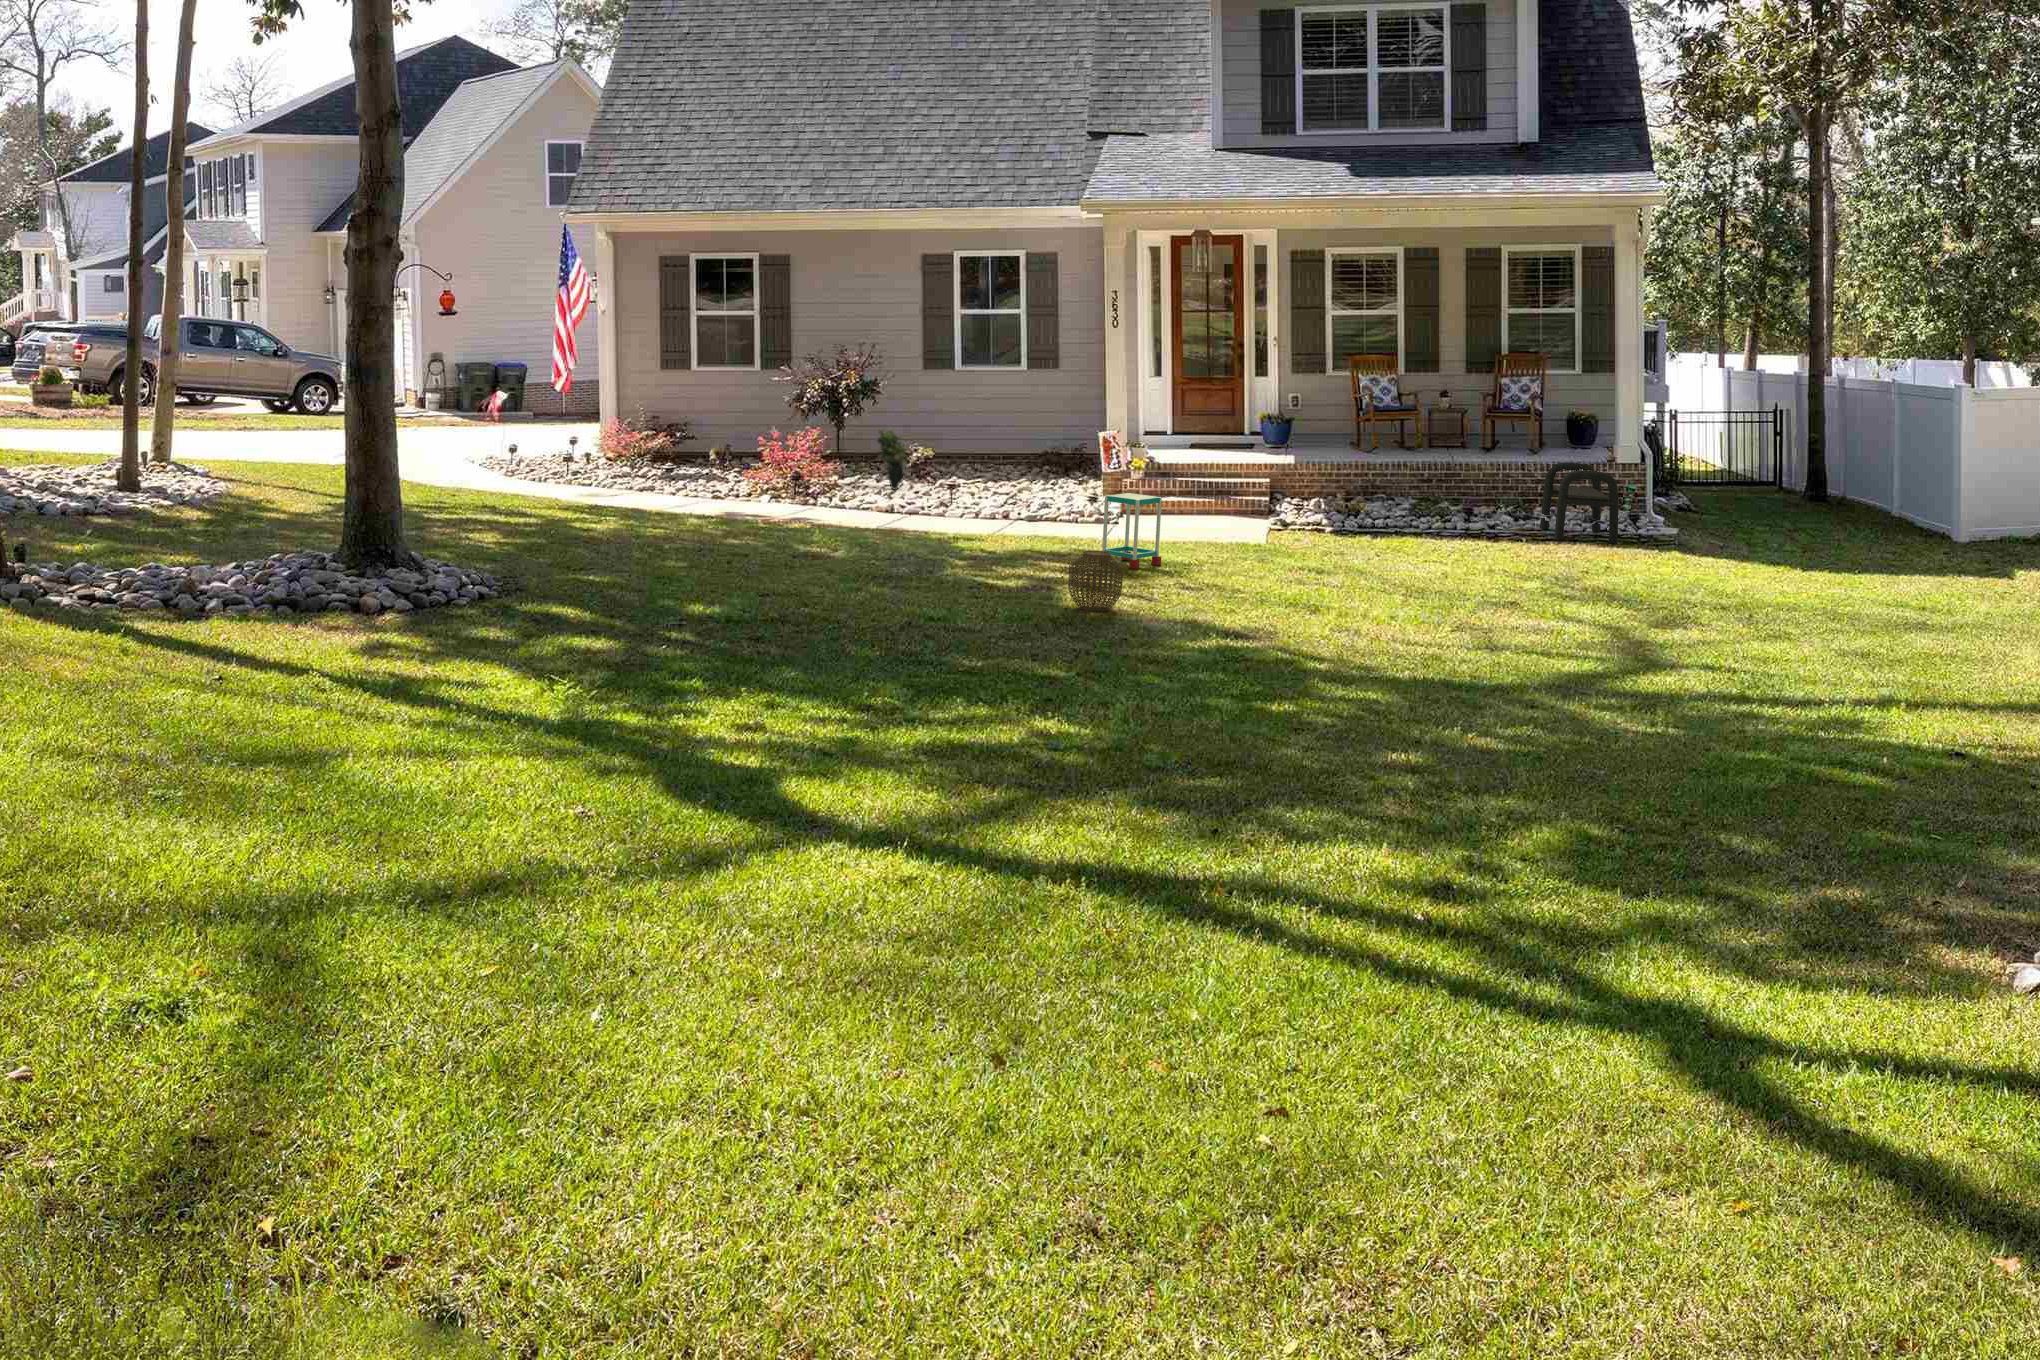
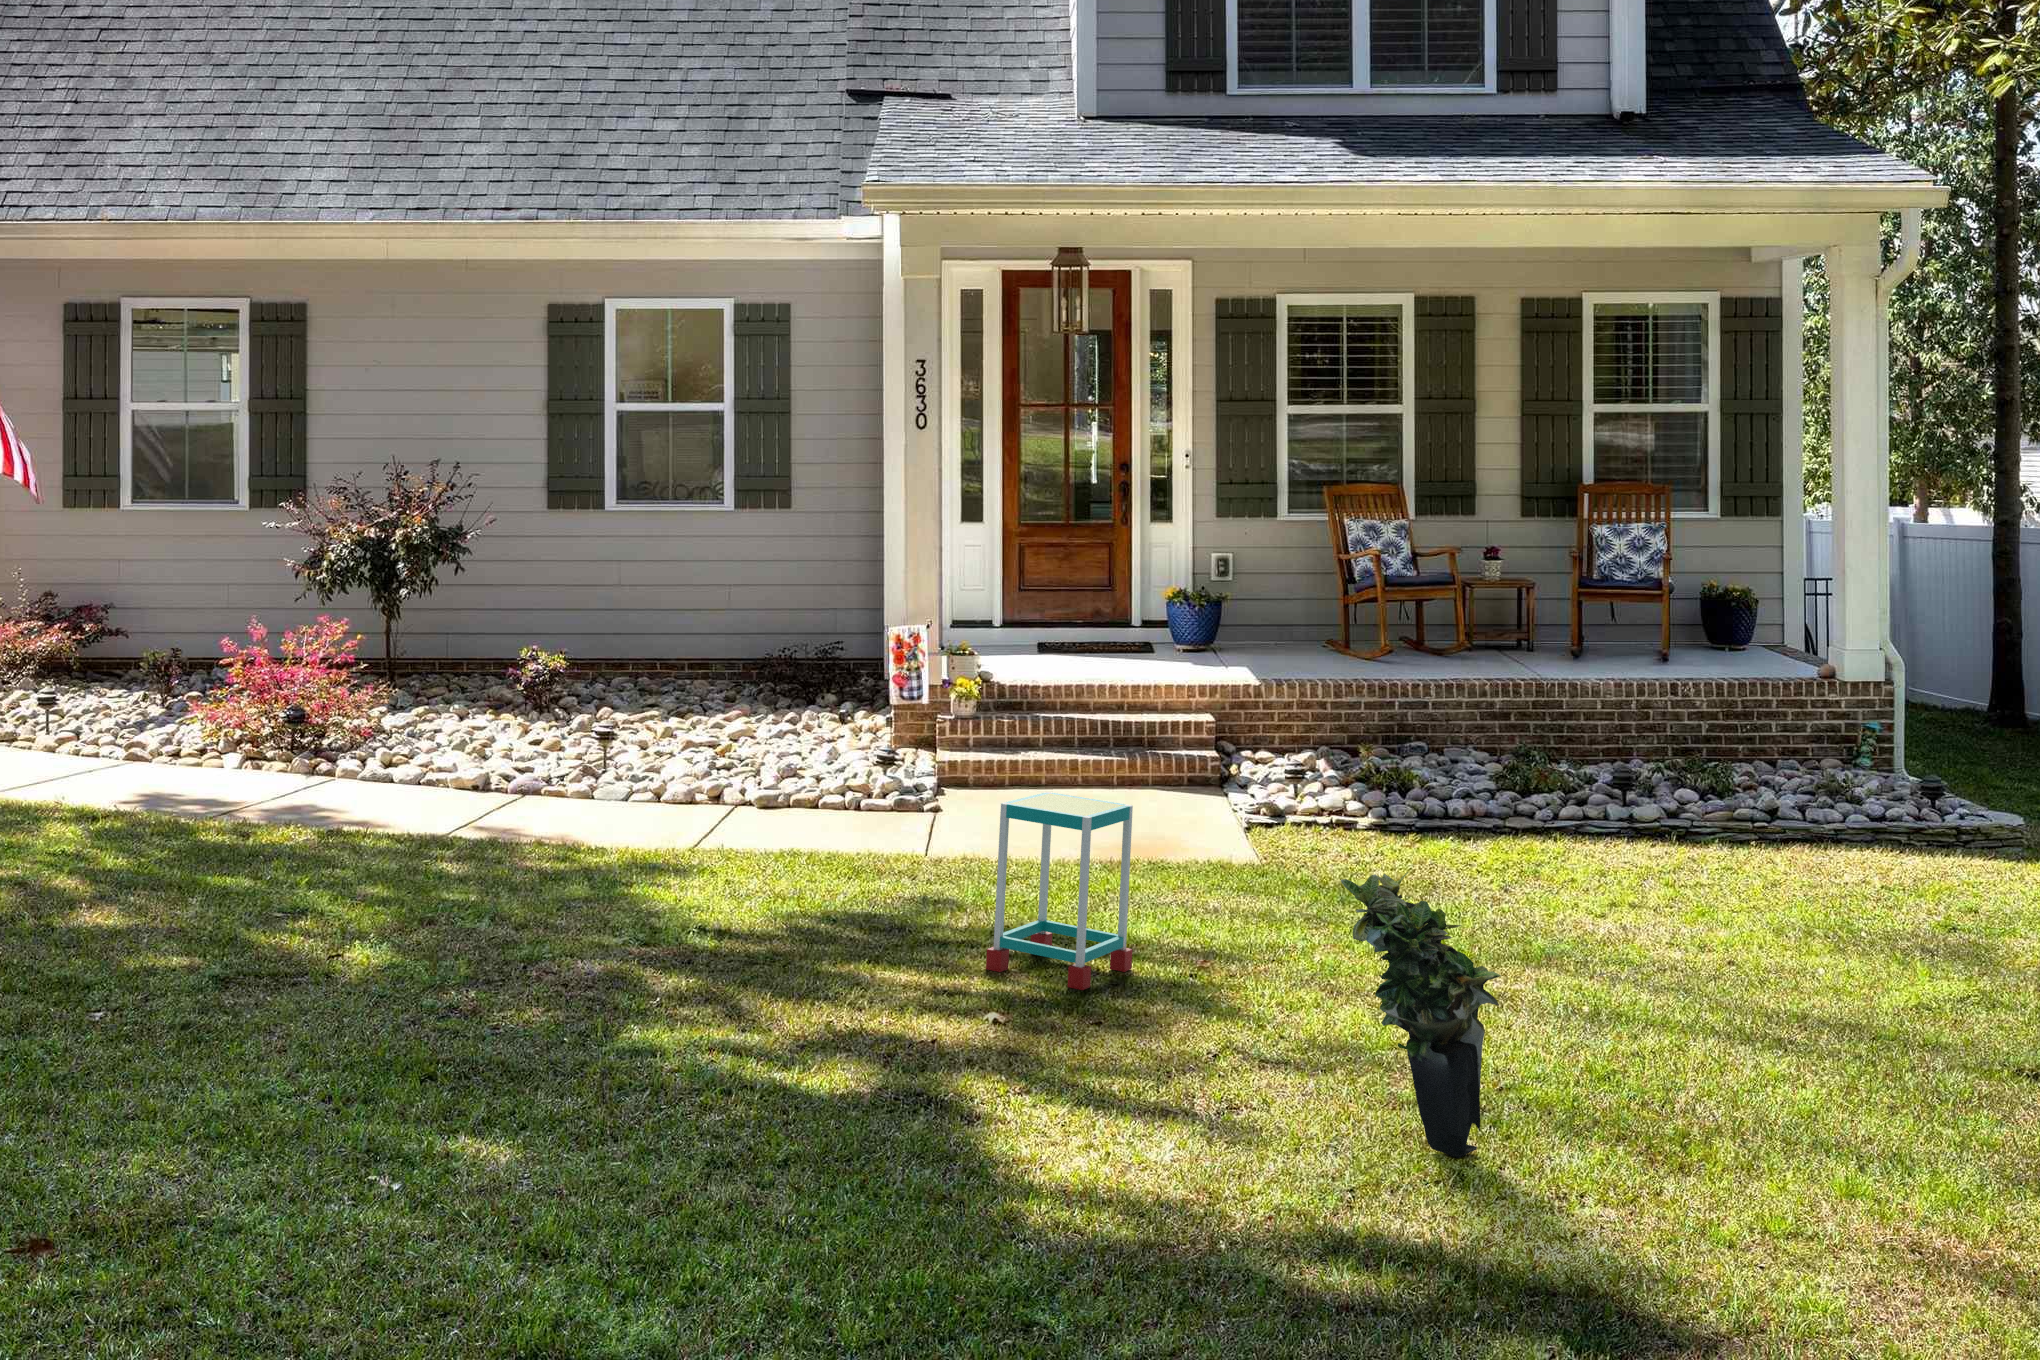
potted plant: present [876,429,908,490] -> present [1341,872,1501,1158]
bench: present [1540,463,1619,544] -> none [1734,685,1929,853]
woven basket: present [1068,551,1123,612] -> none [1012,1030,1178,1233]

